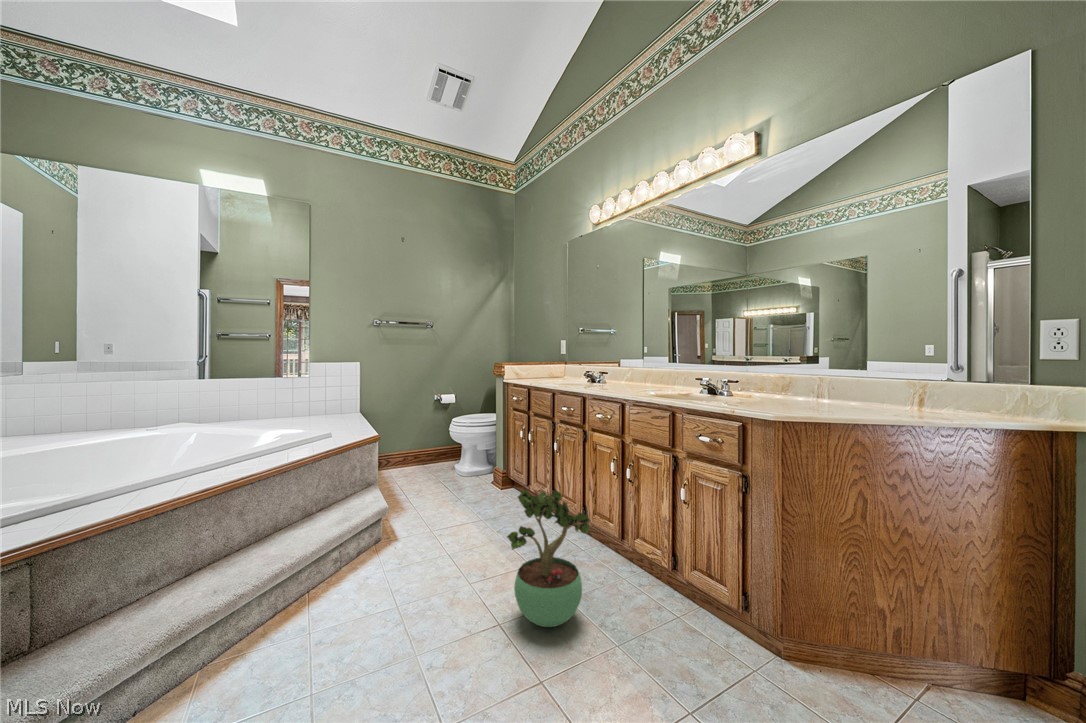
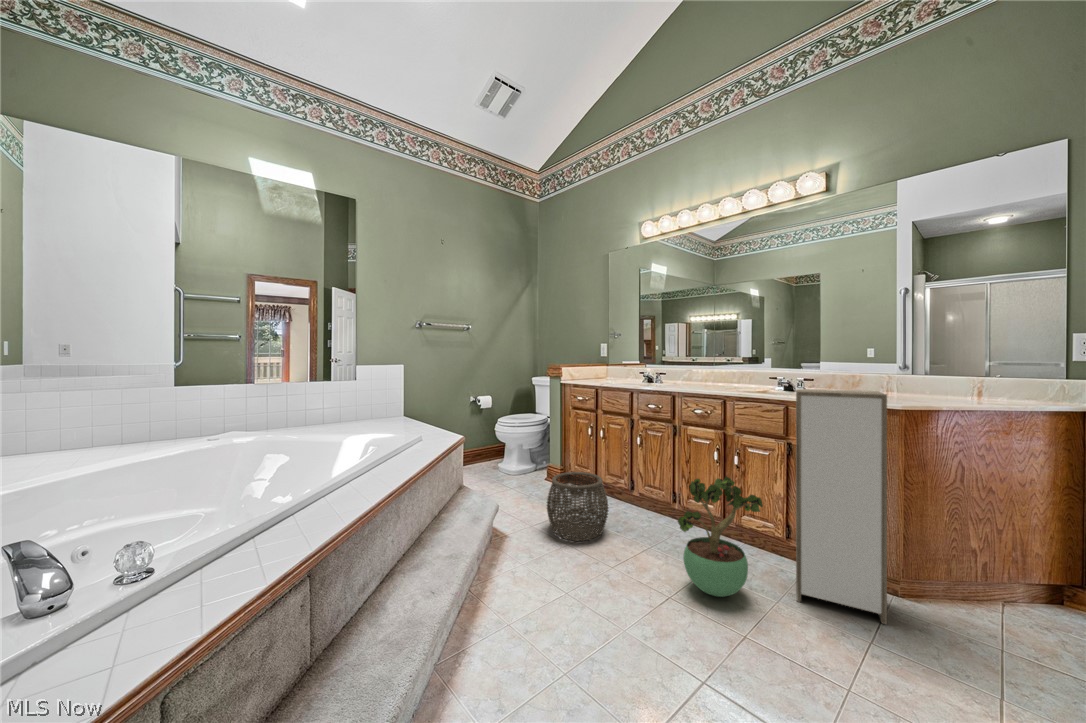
storage cabinet: none [634,391,739,688] -> present [796,389,887,624]
woven basket: none [436,475,503,550] -> present [547,472,609,541]

